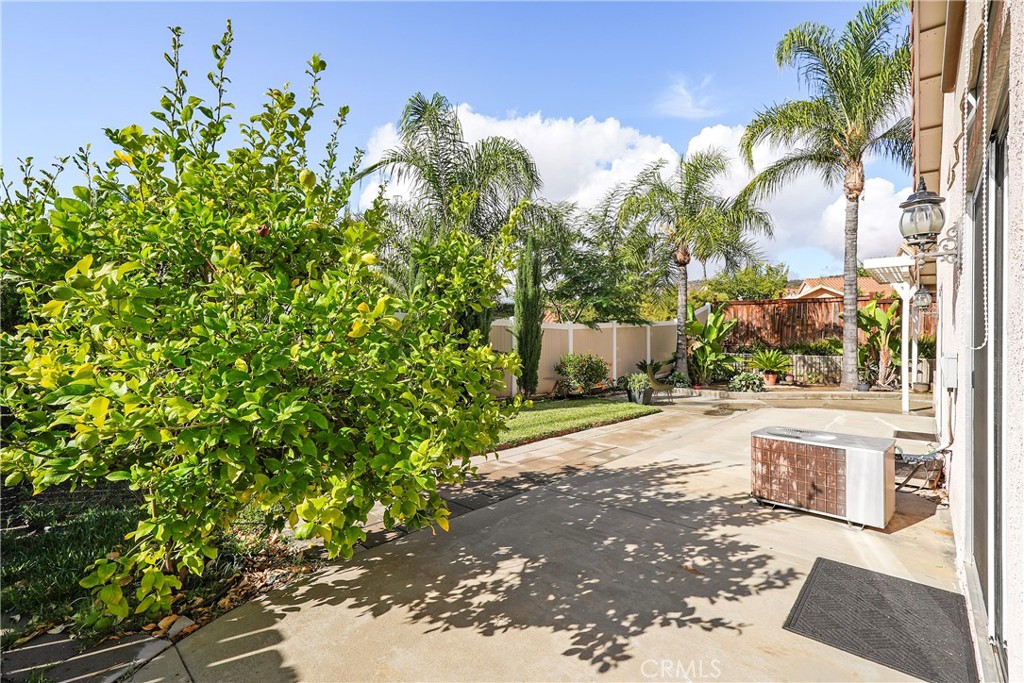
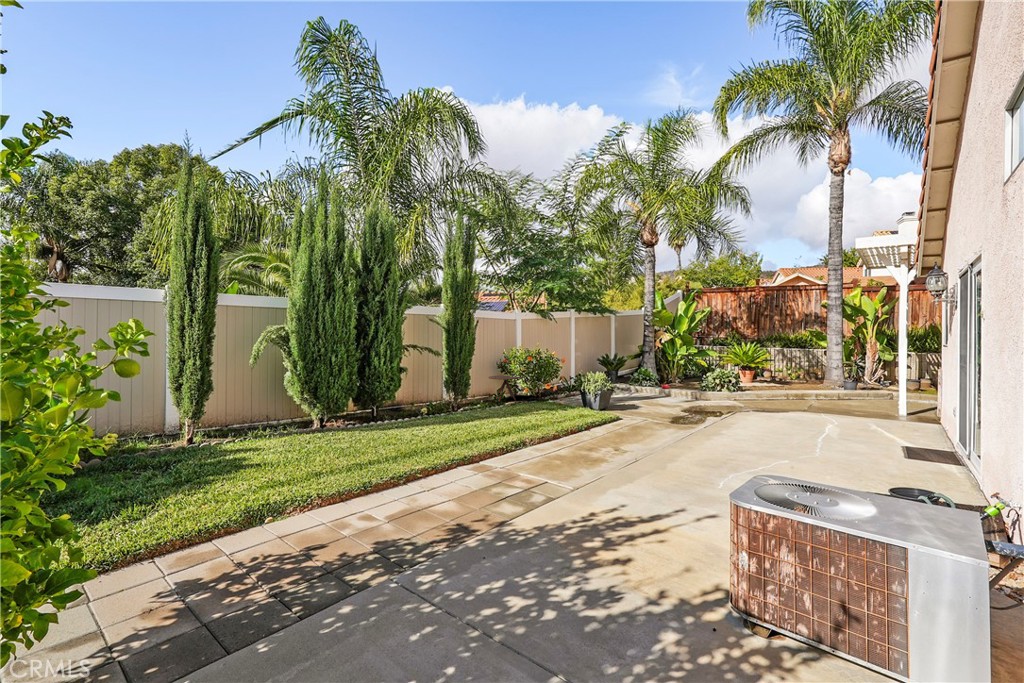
chair: present [647,365,674,405] -> none [606,362,637,409]

